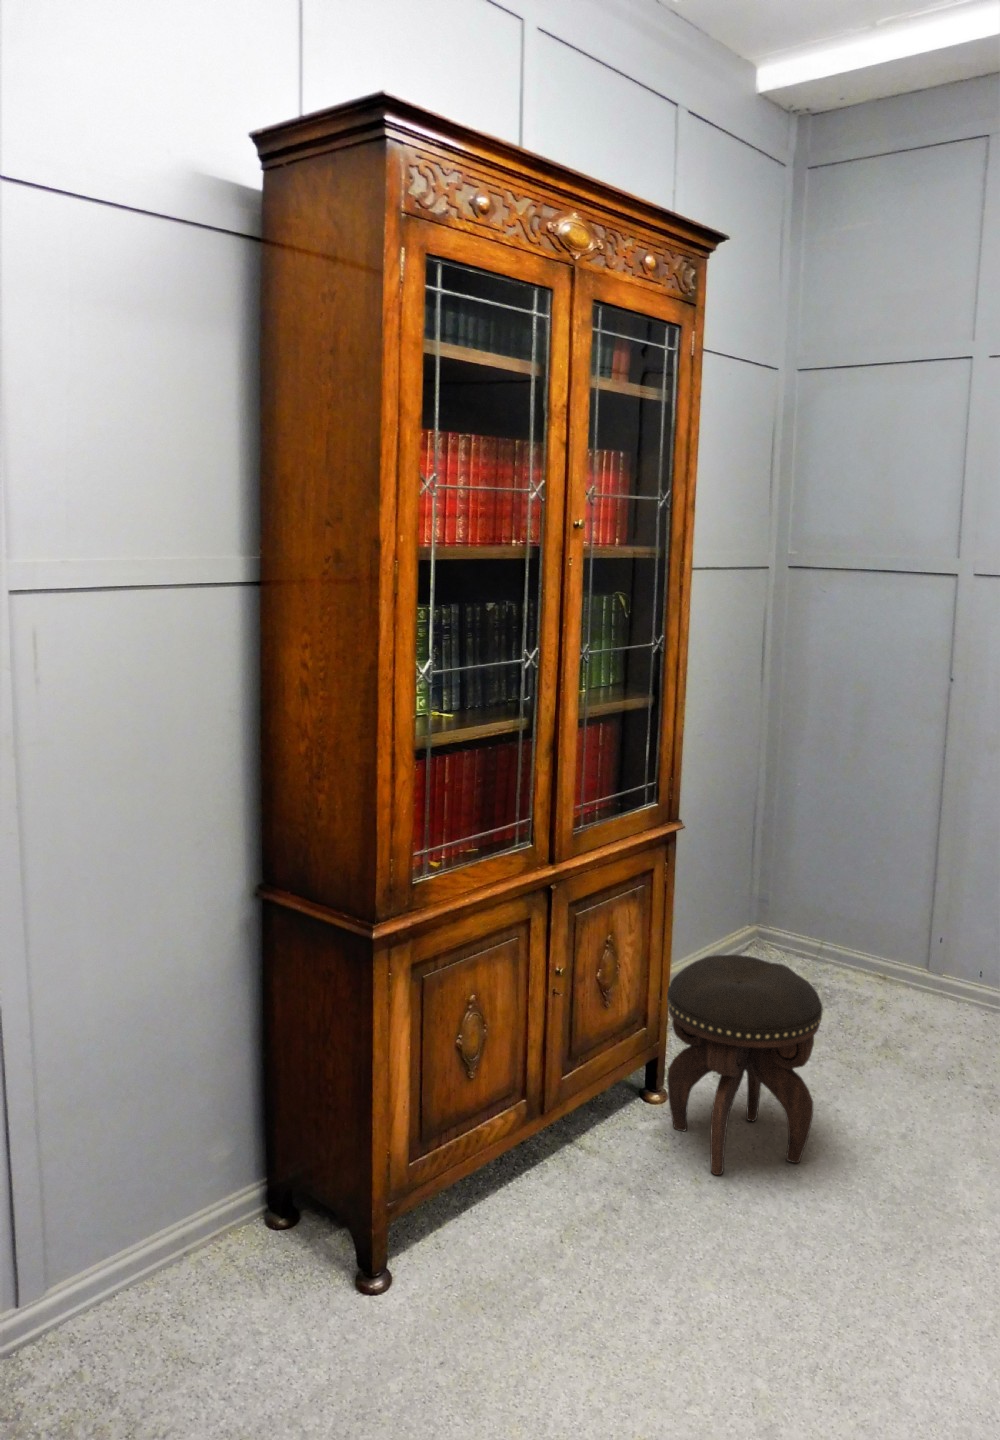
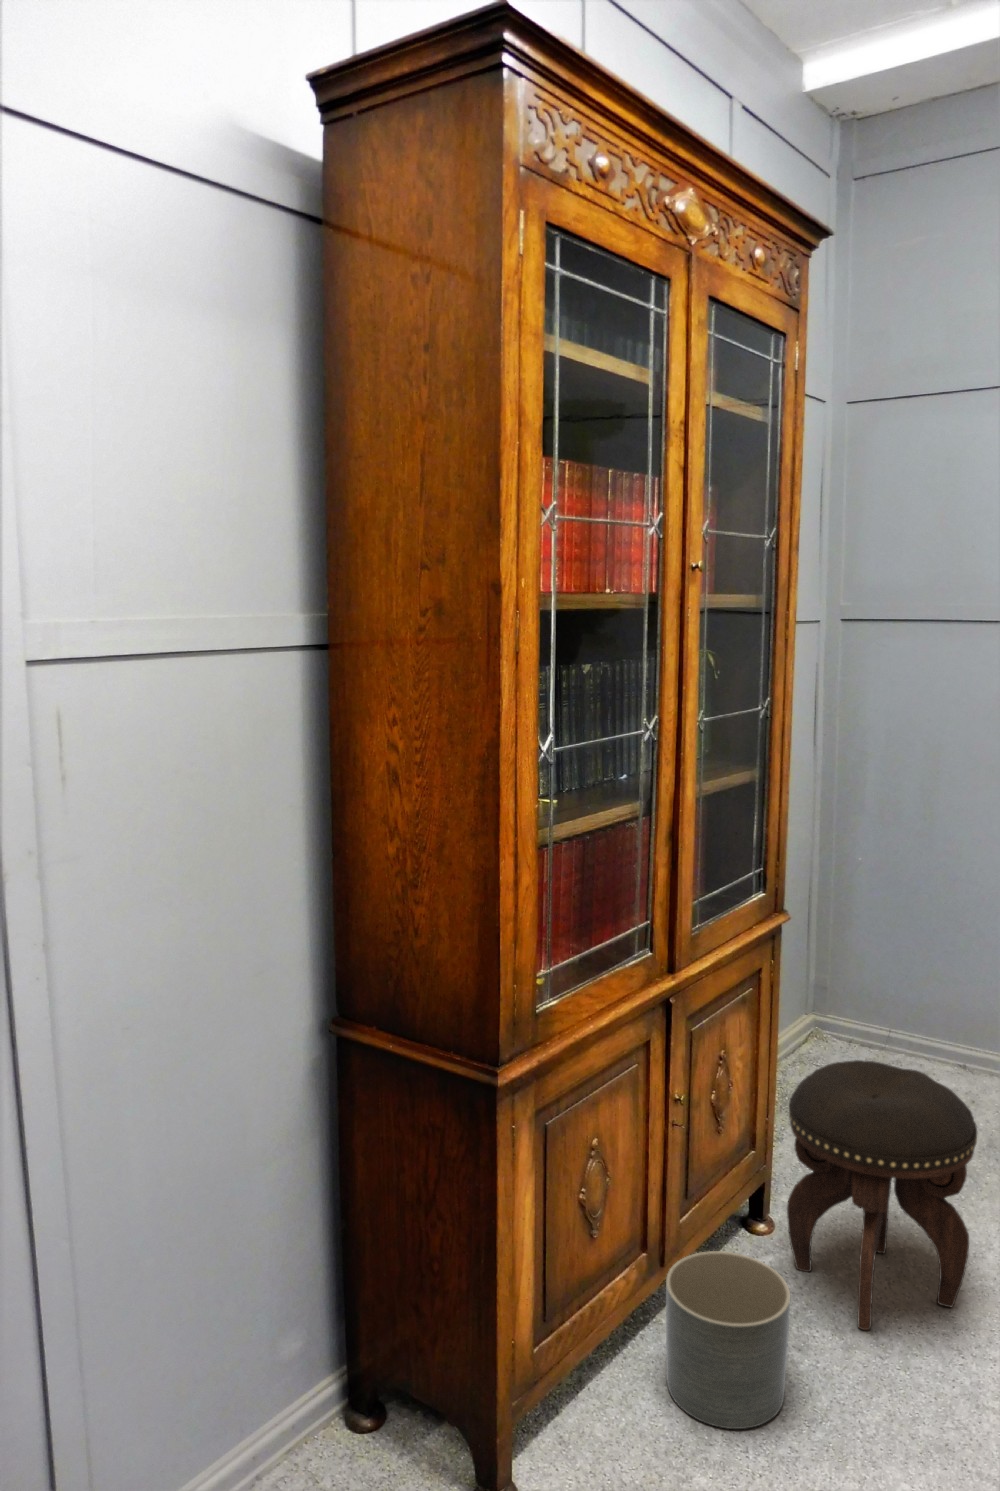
planter: none [537,1099,638,1235] -> present [666,1251,790,1429]

